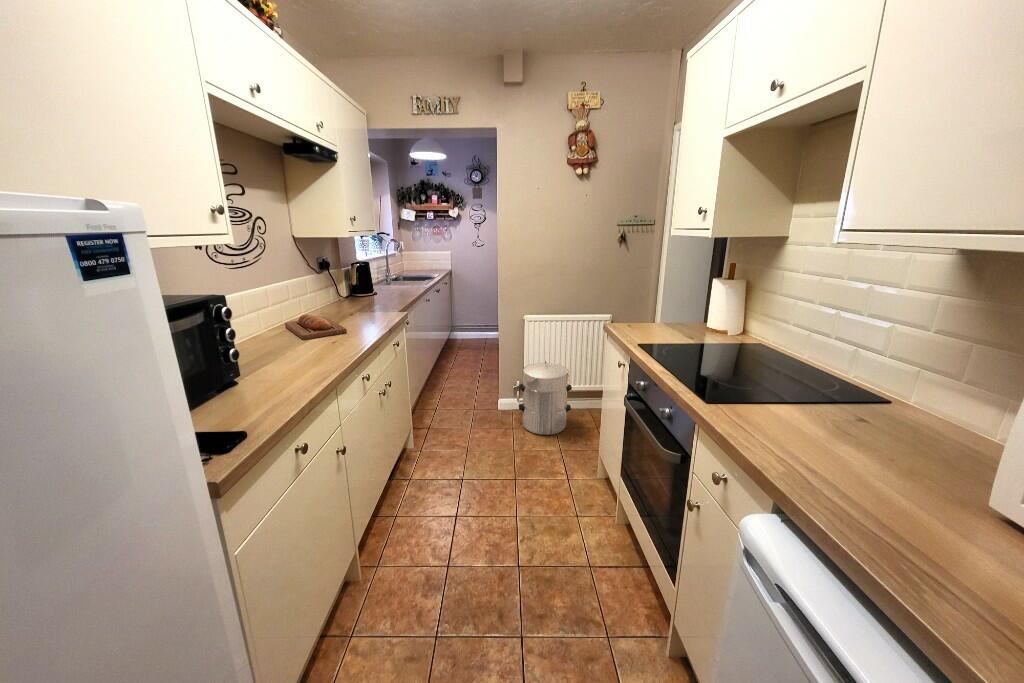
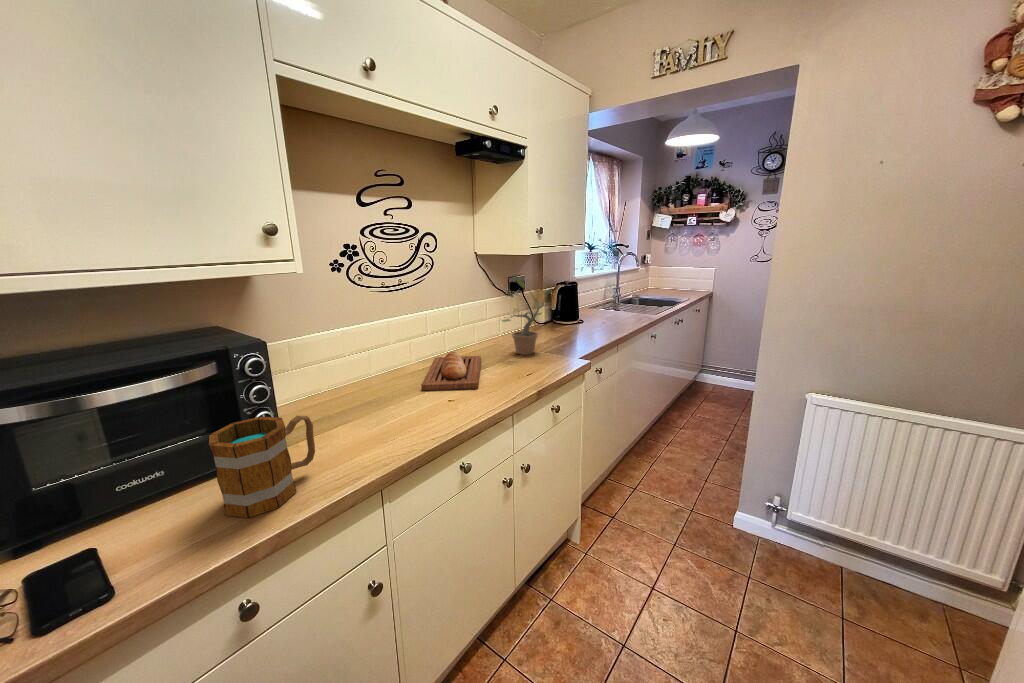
potted plant: none [331,254,372,315] -> present [502,277,552,355]
mug: none [243,338,299,399] -> present [209,415,315,518]
waste bin: present [519,361,572,435] -> none [764,479,894,632]

